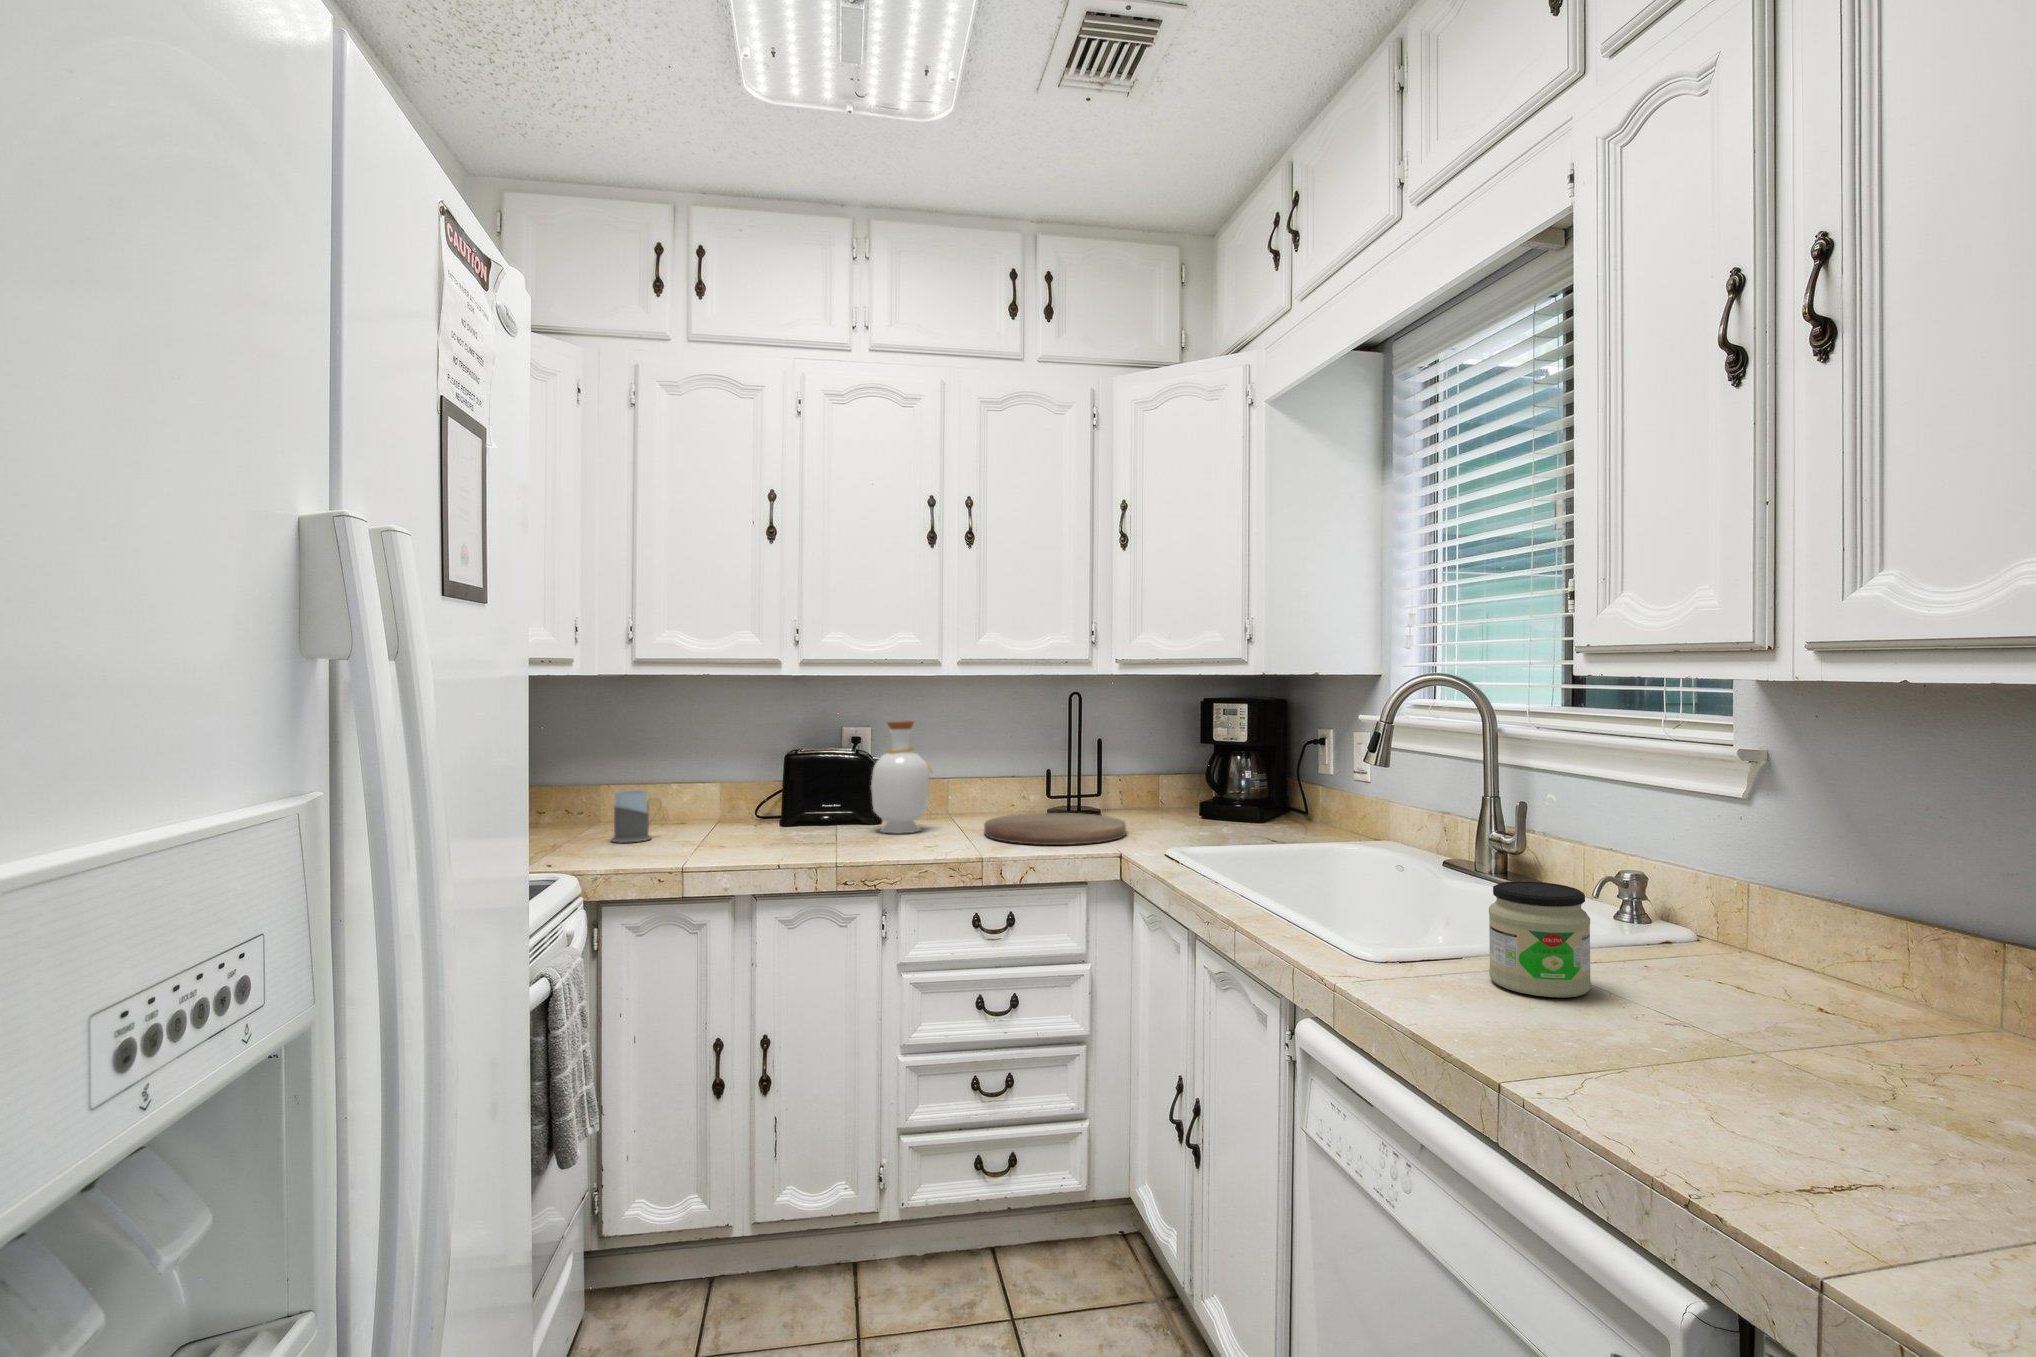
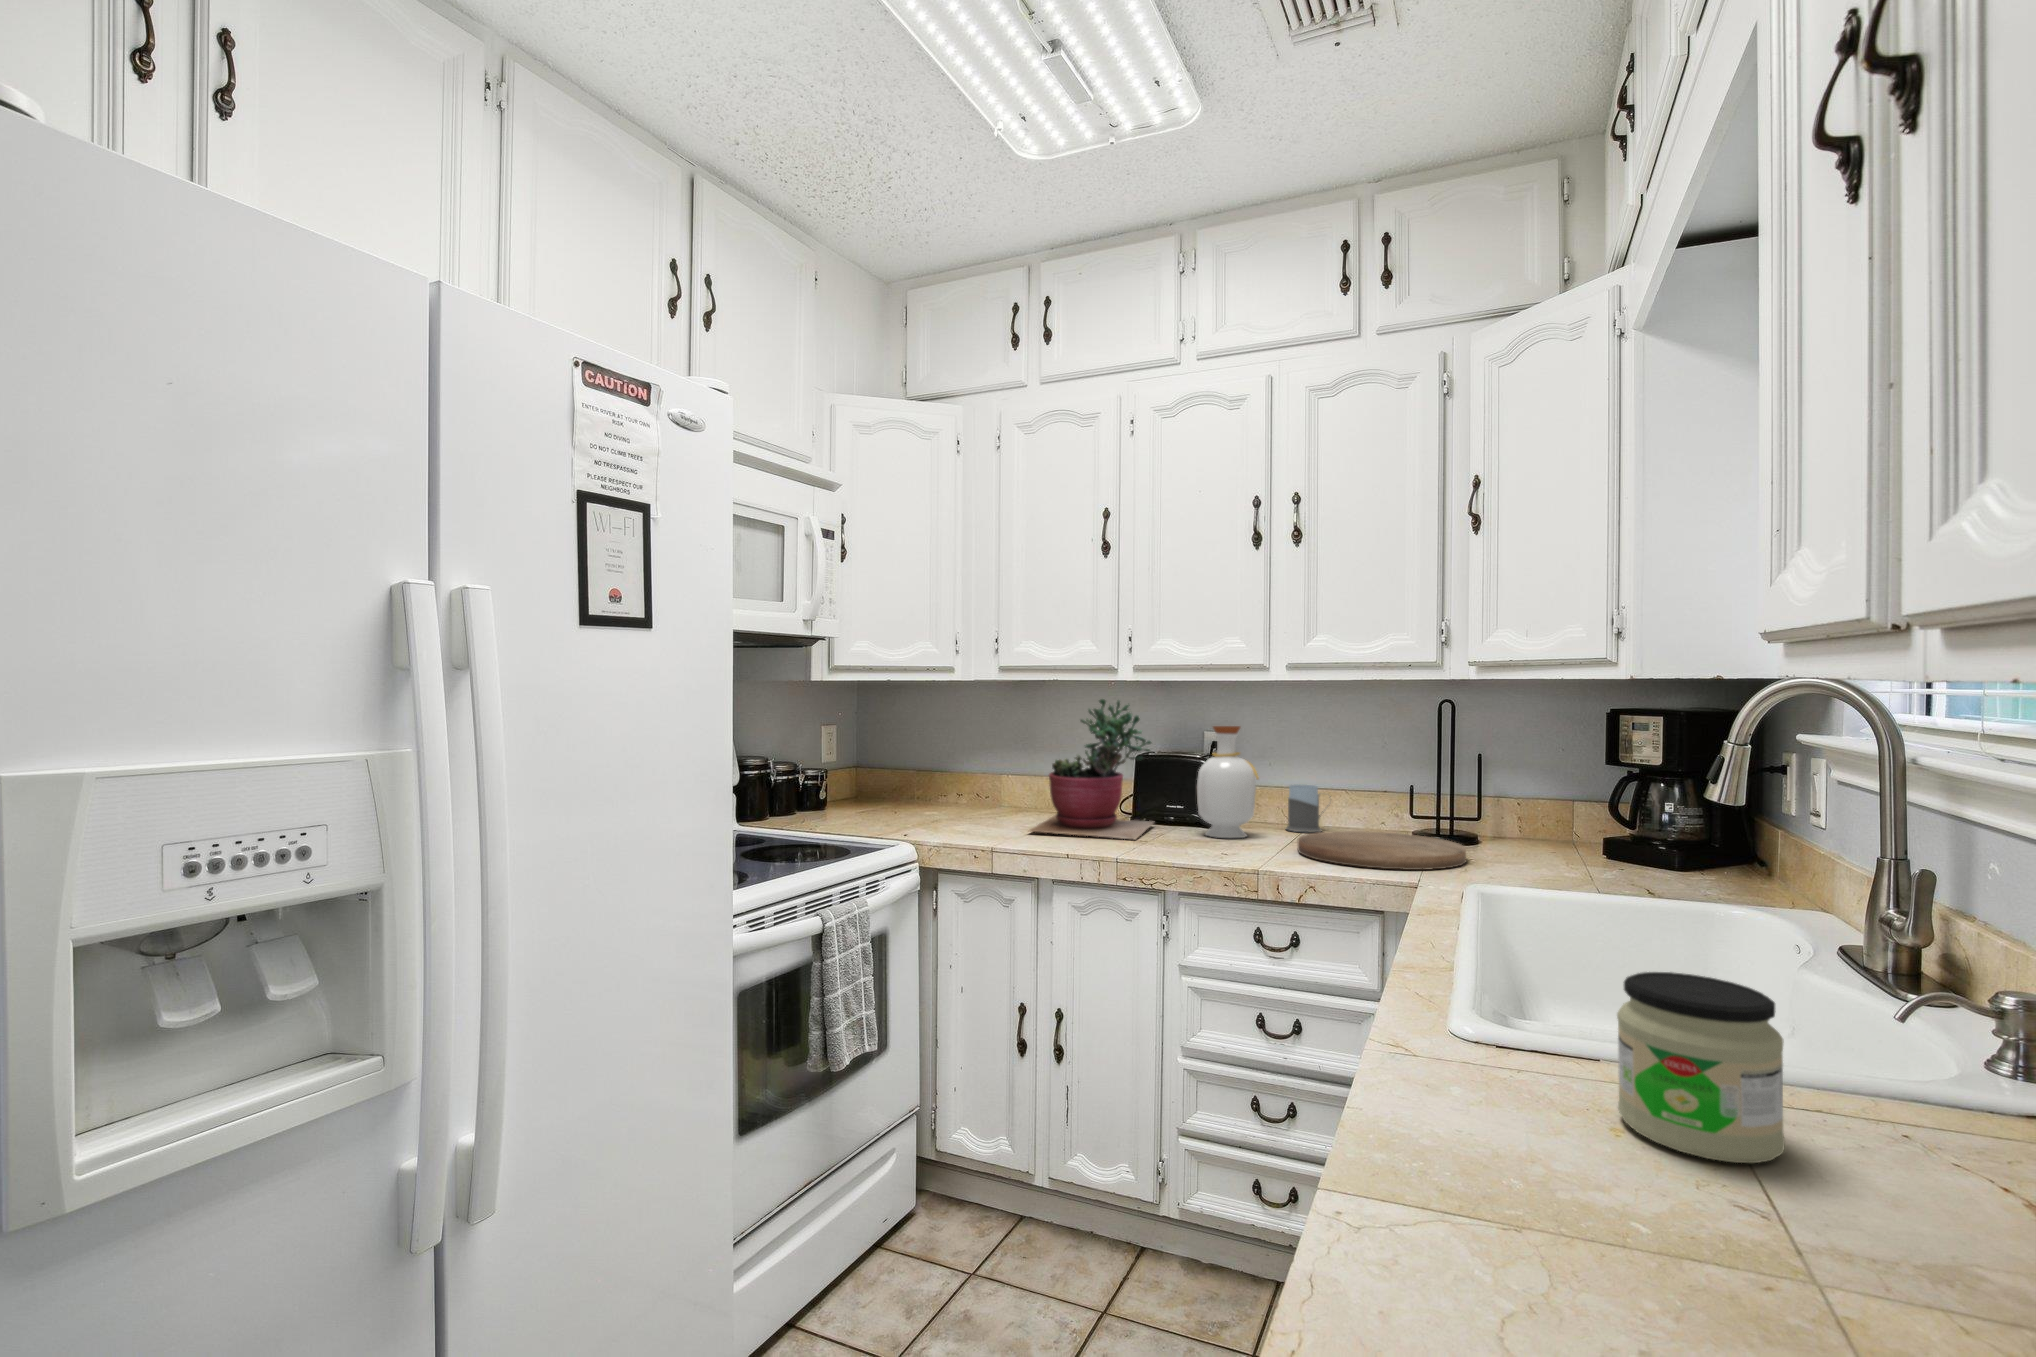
succulent plant: none [700,696,827,848] -> present [1030,699,1153,839]
mug: present [612,790,651,843] -> present [1286,784,1331,832]

